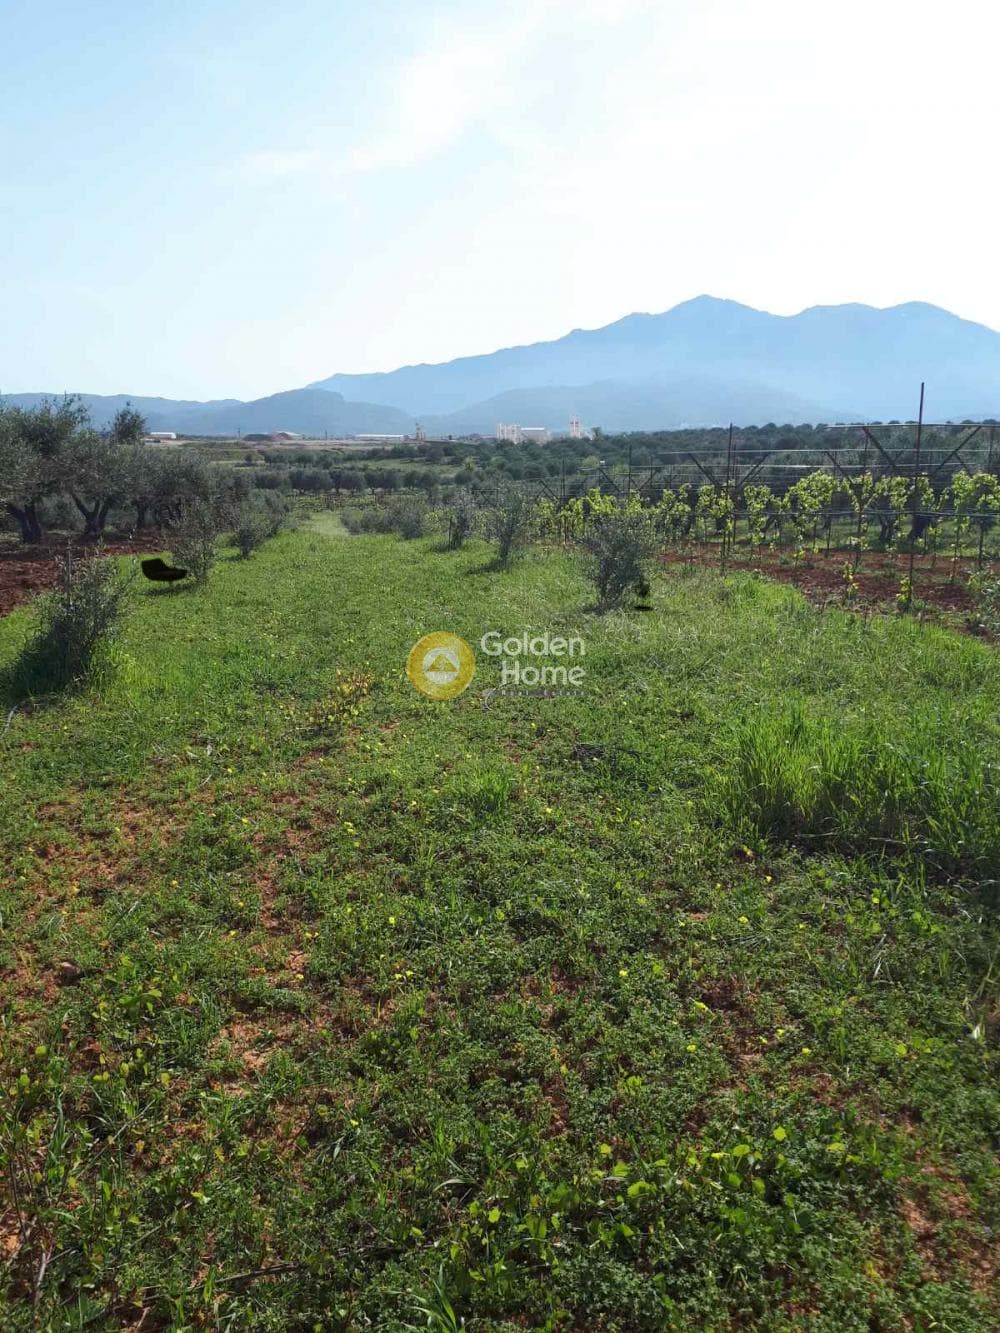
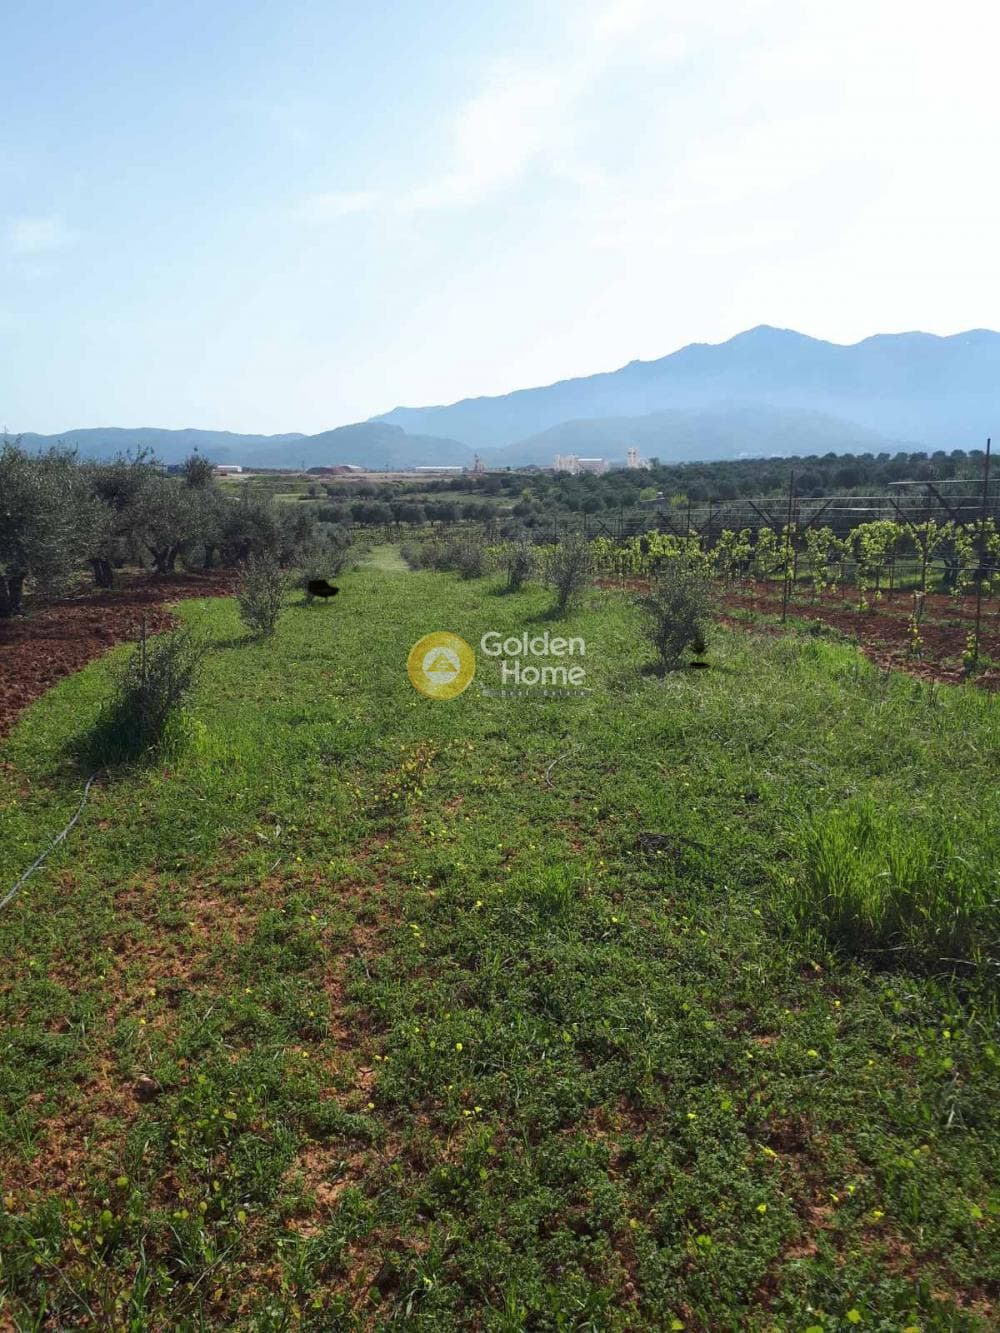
lounge chair: present [141,558,188,590] -> present [308,579,340,603]

